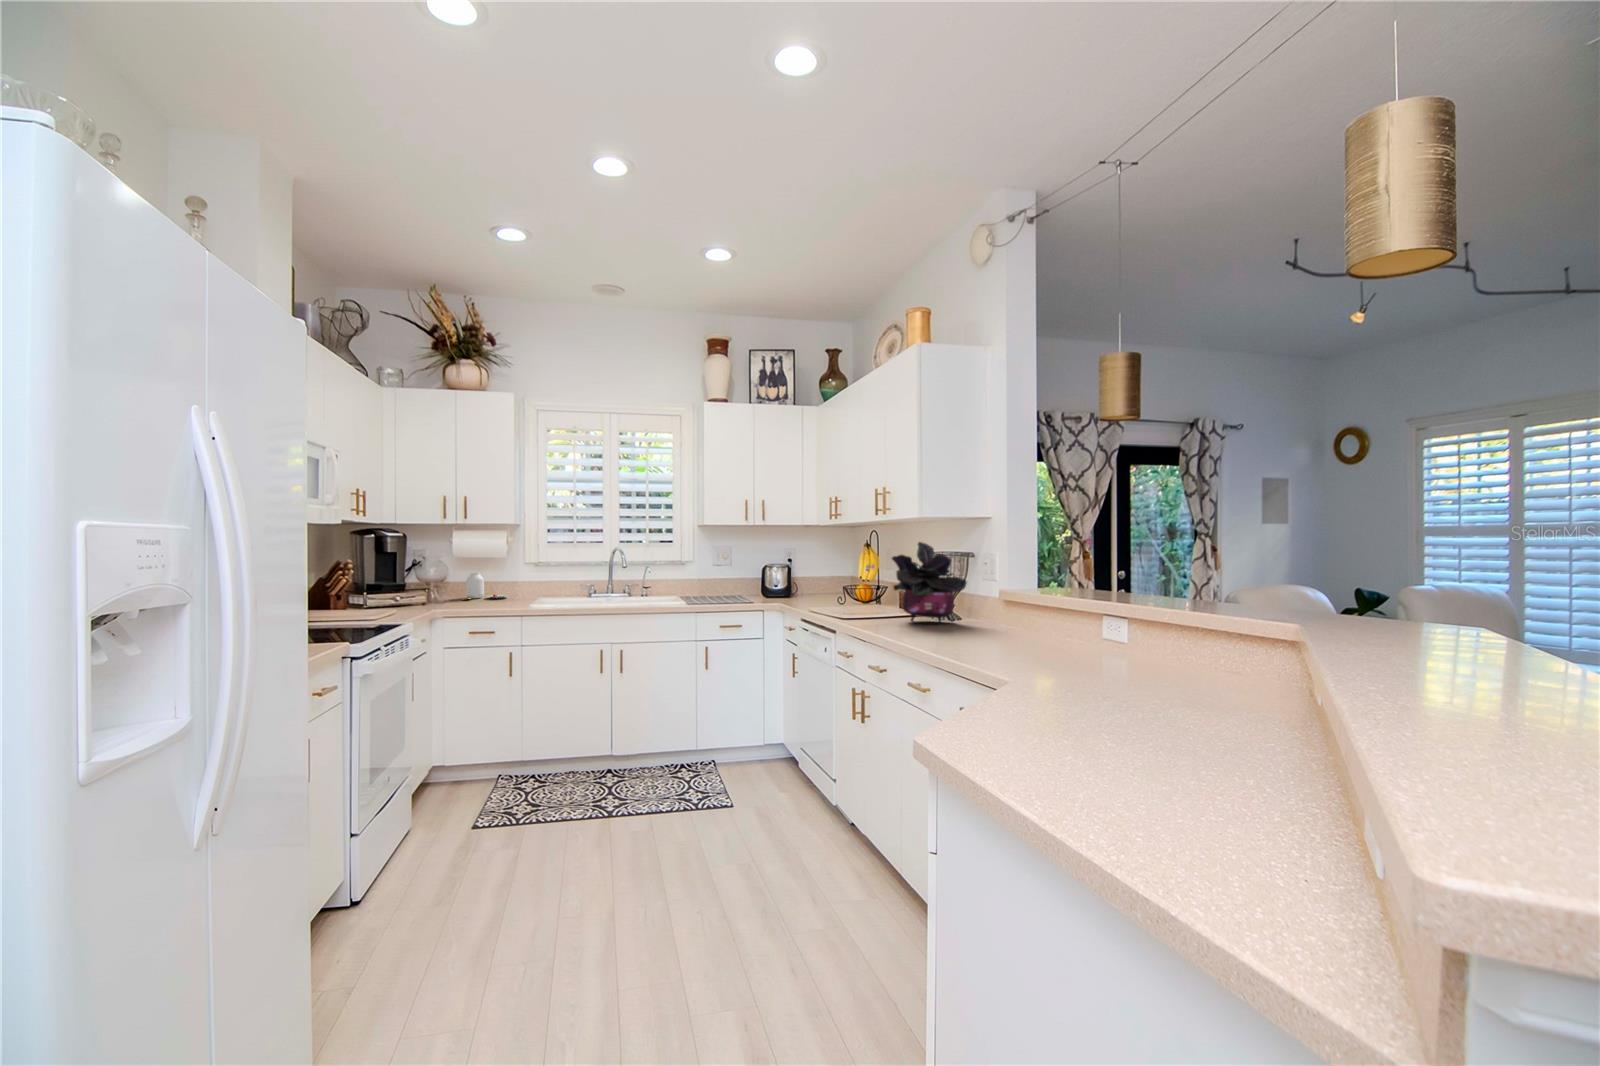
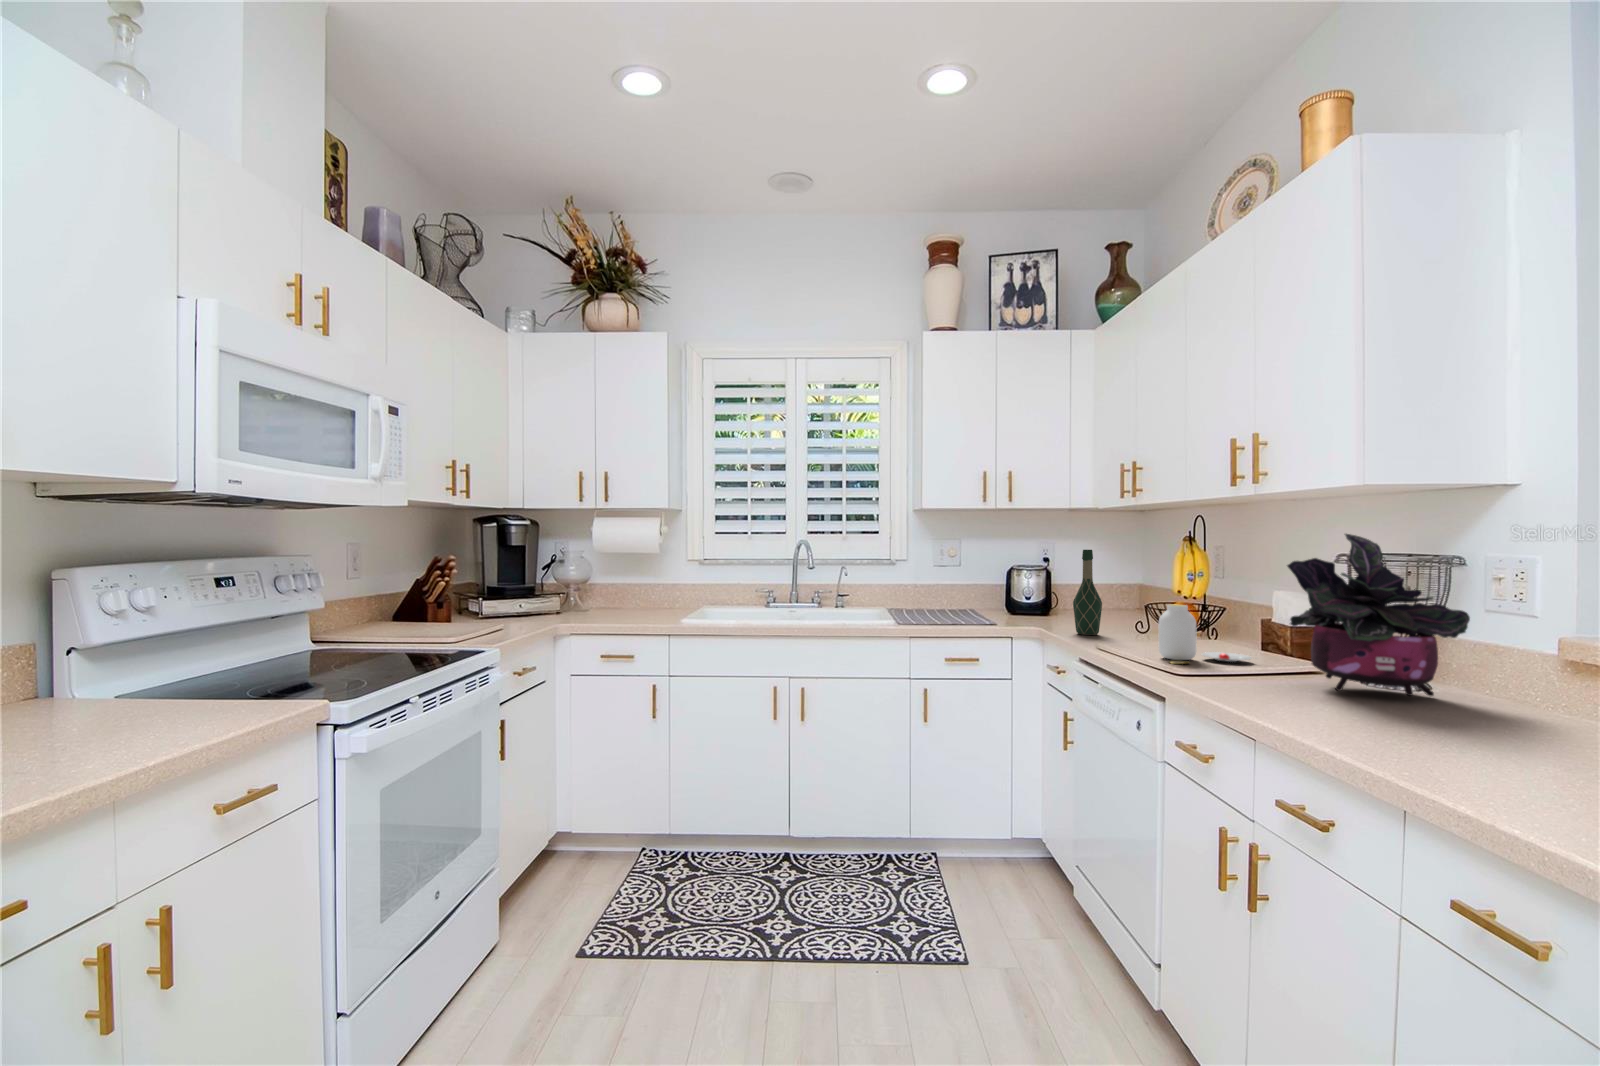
wine bottle: none [800,551,817,605] -> present [1073,550,1102,635]
jar: present [462,572,508,600] -> present [1158,605,1251,664]

